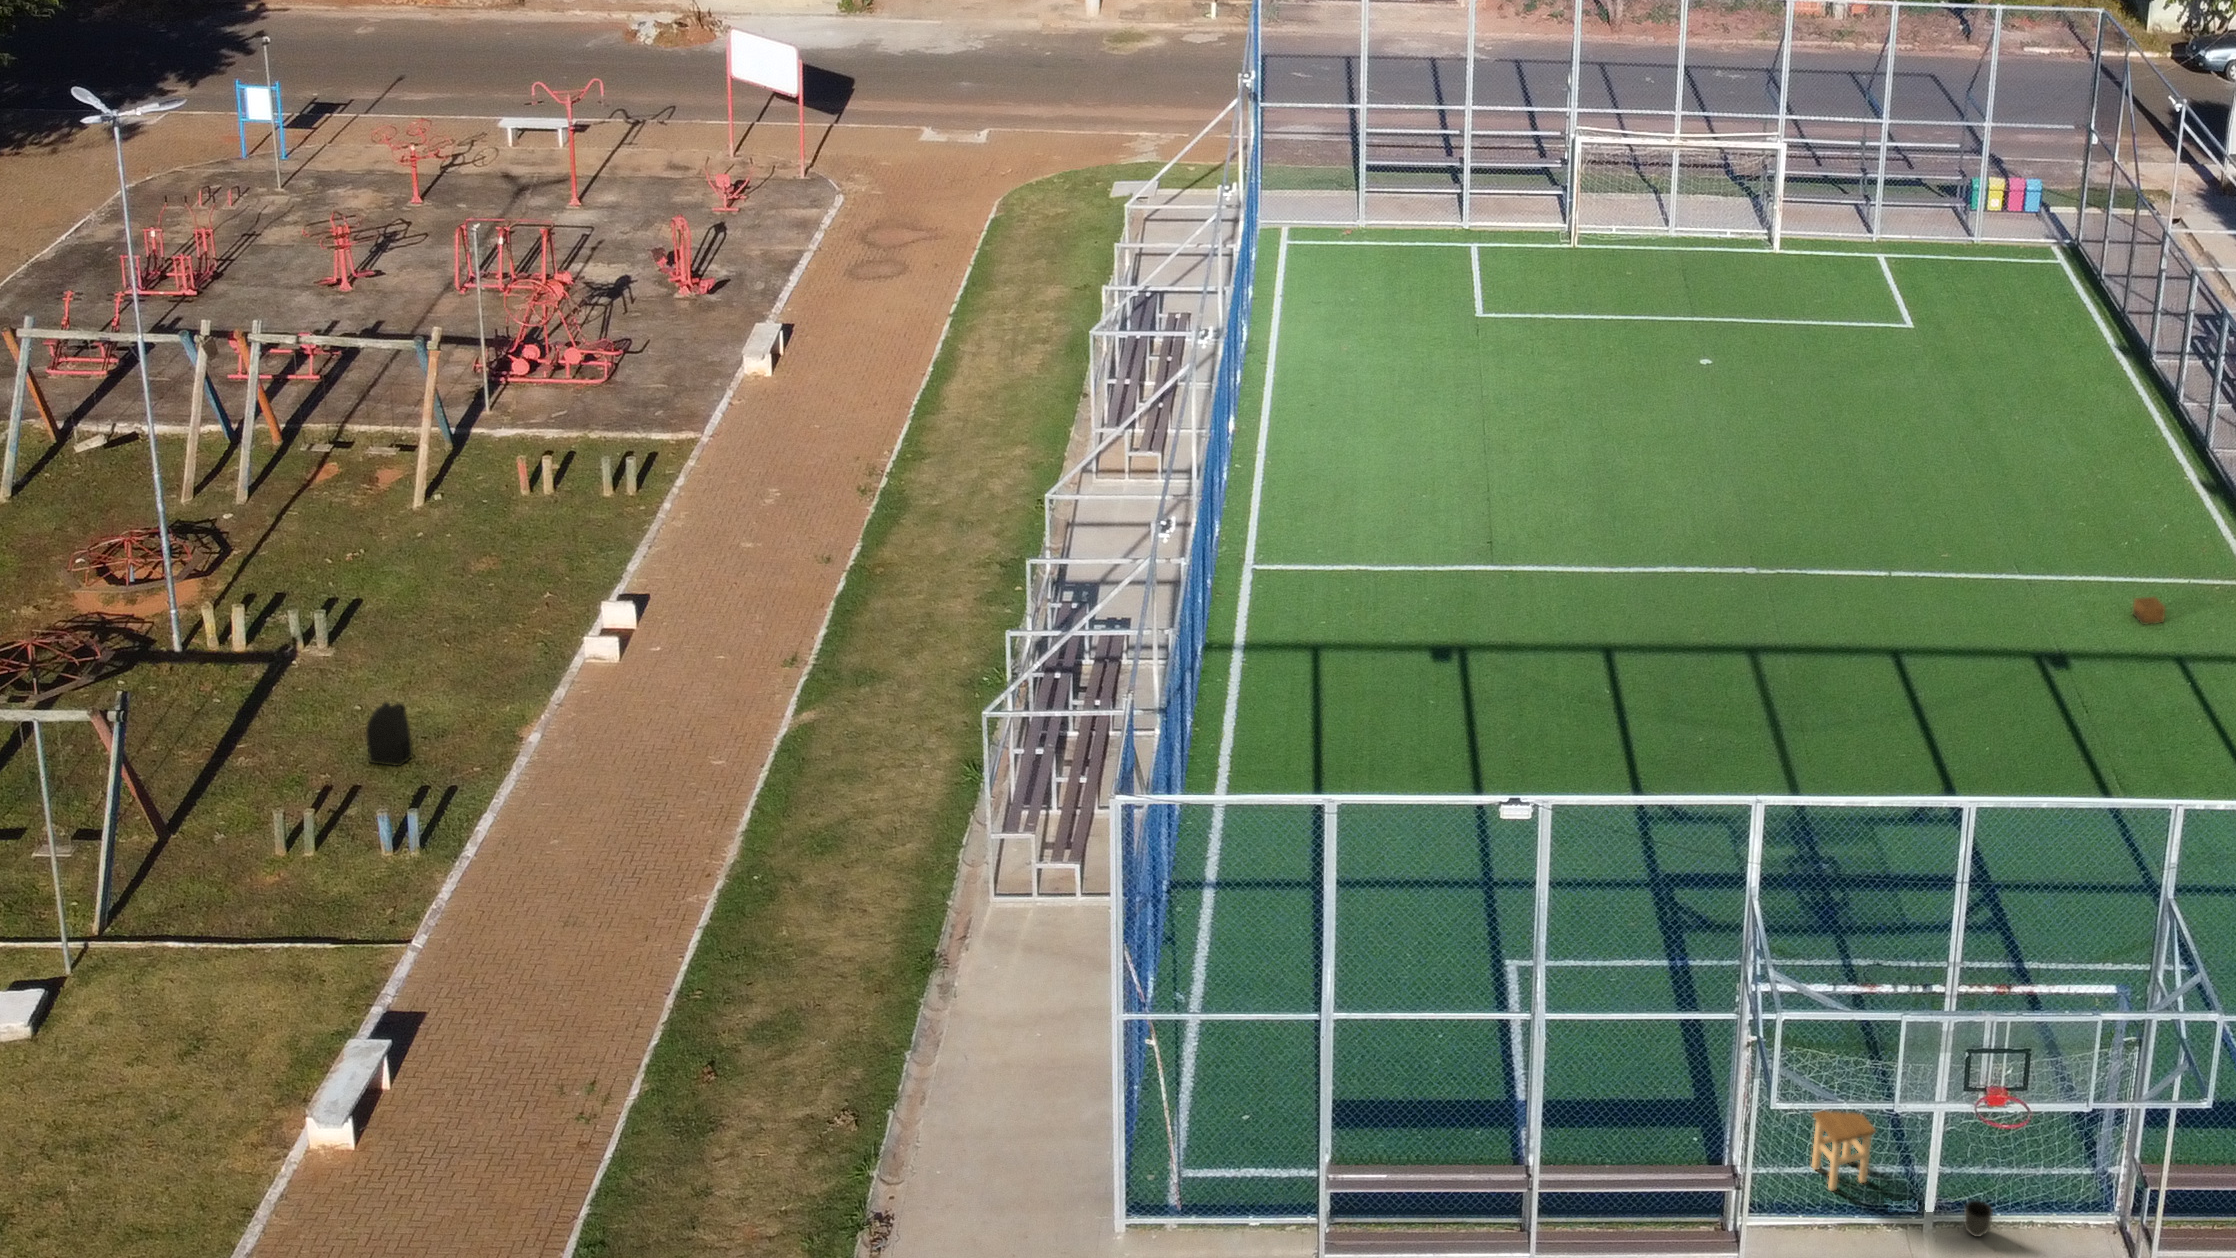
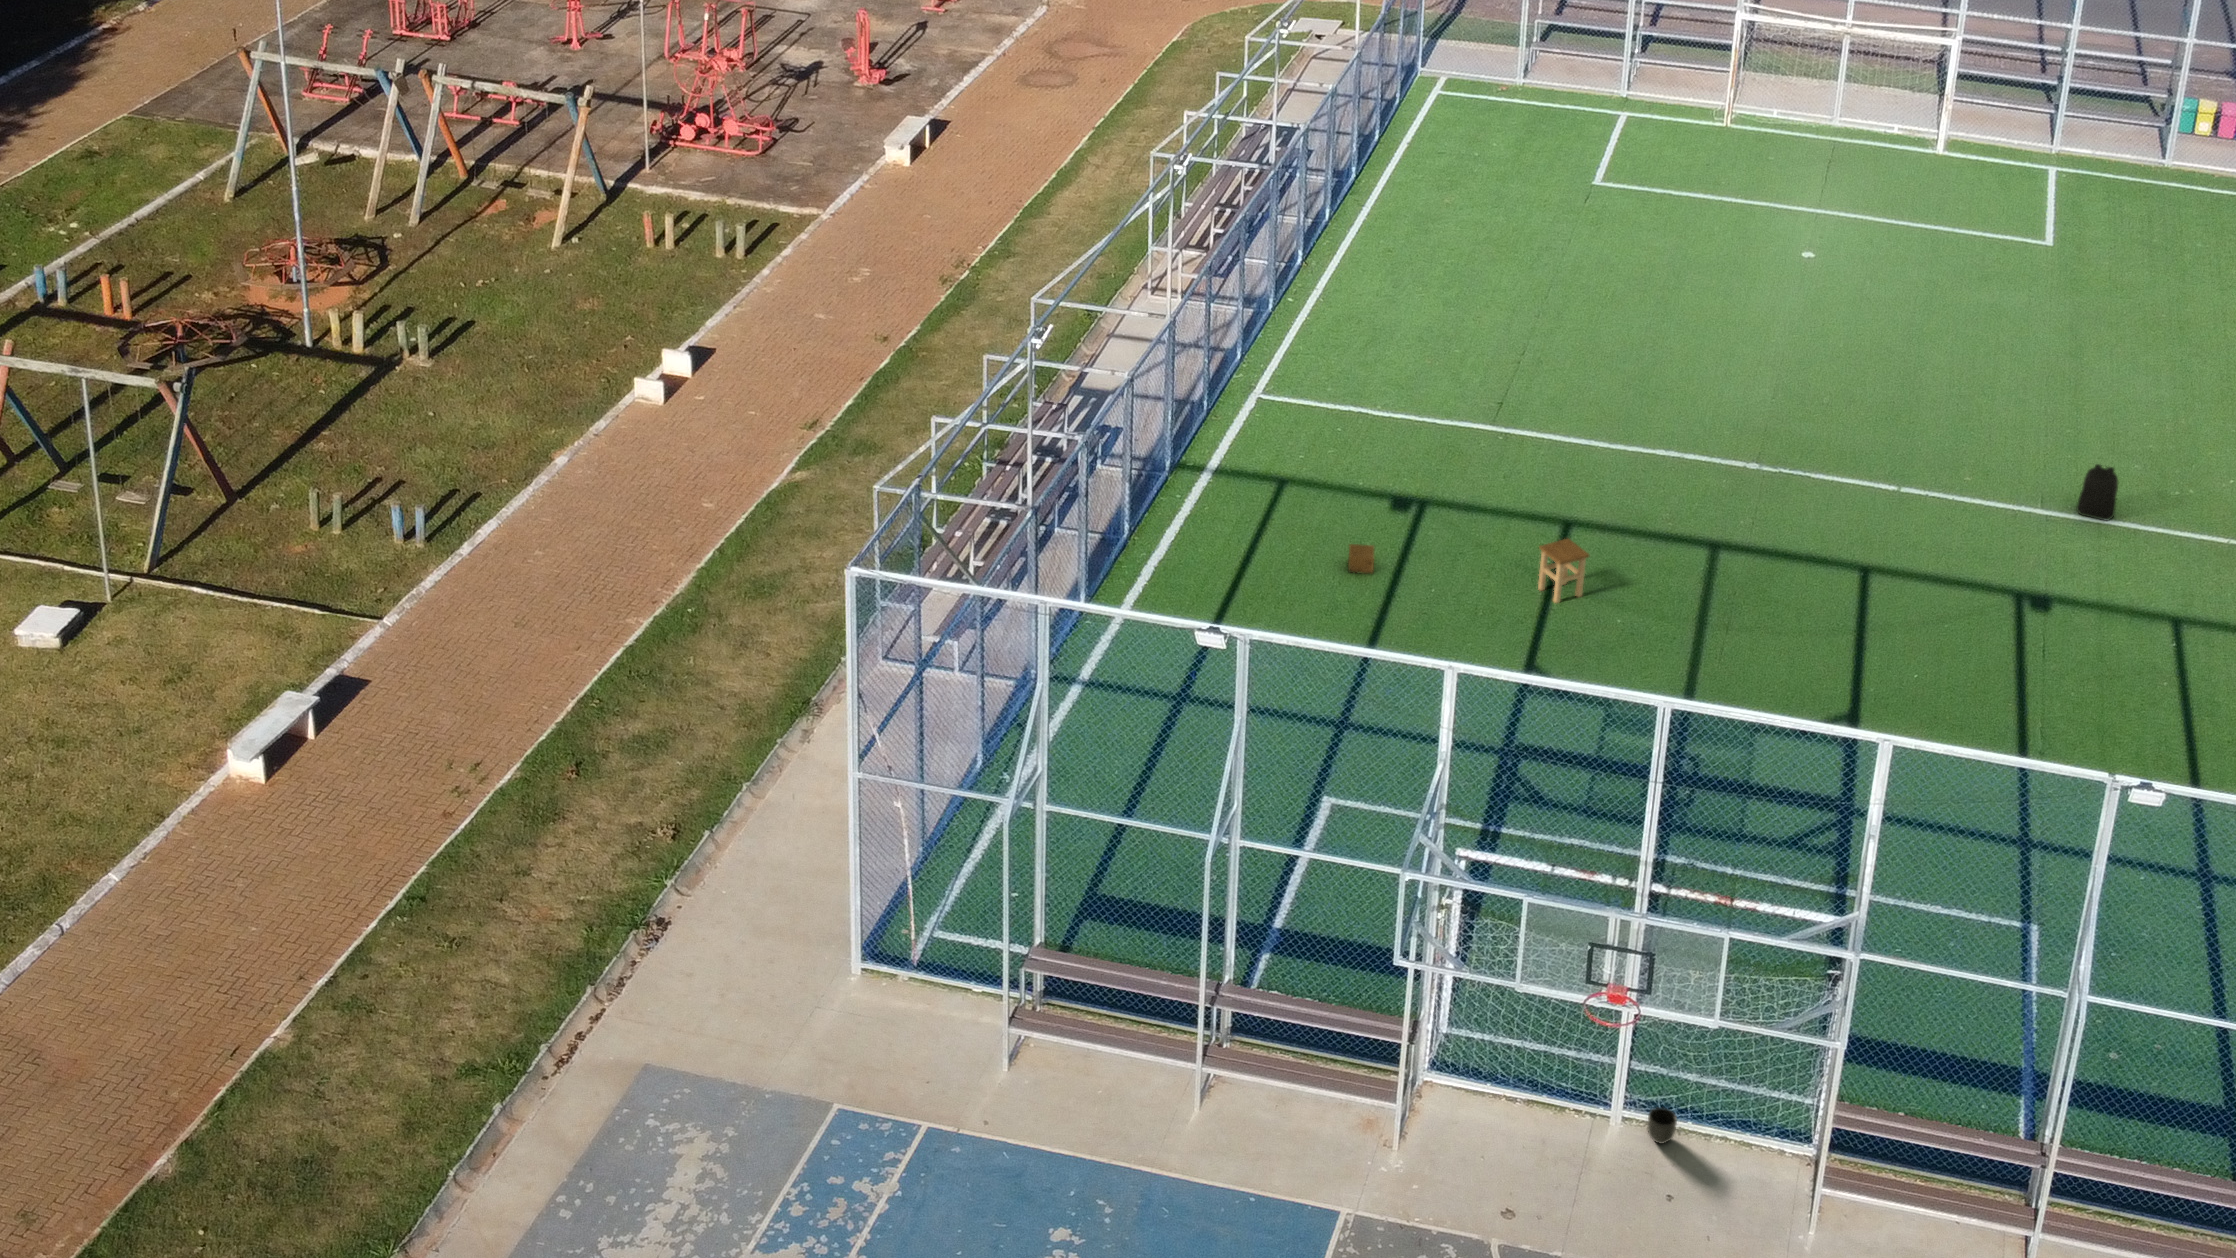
cardboard box: present [2133,597,2165,624] -> present [1348,544,1374,574]
backpack: present [366,702,413,766] -> present [2077,464,2118,520]
stool: present [1812,1111,1876,1191] -> present [1538,539,1589,603]

